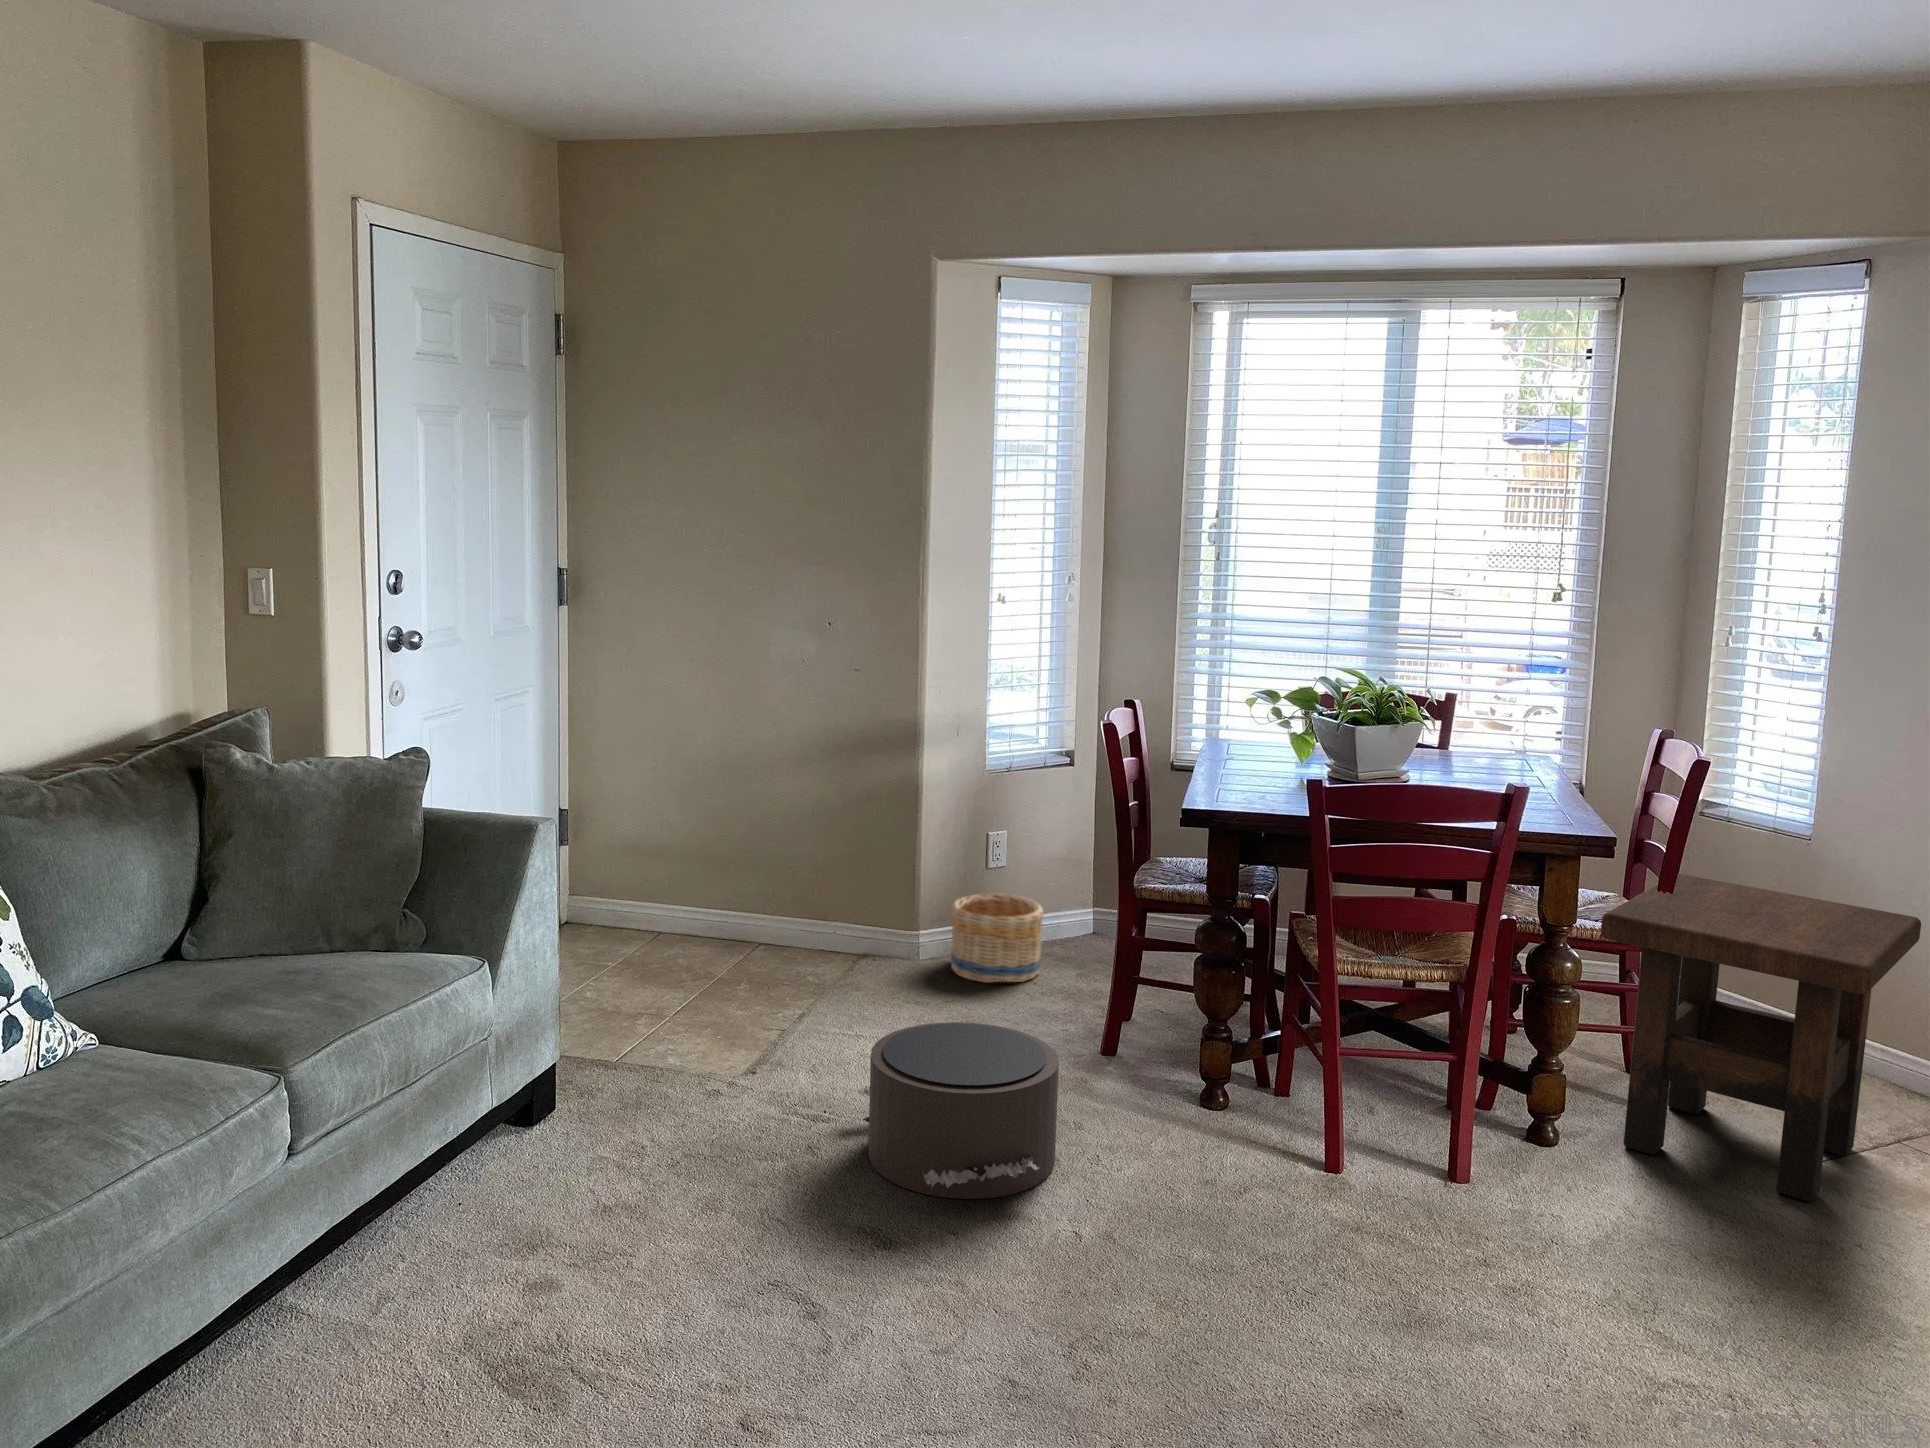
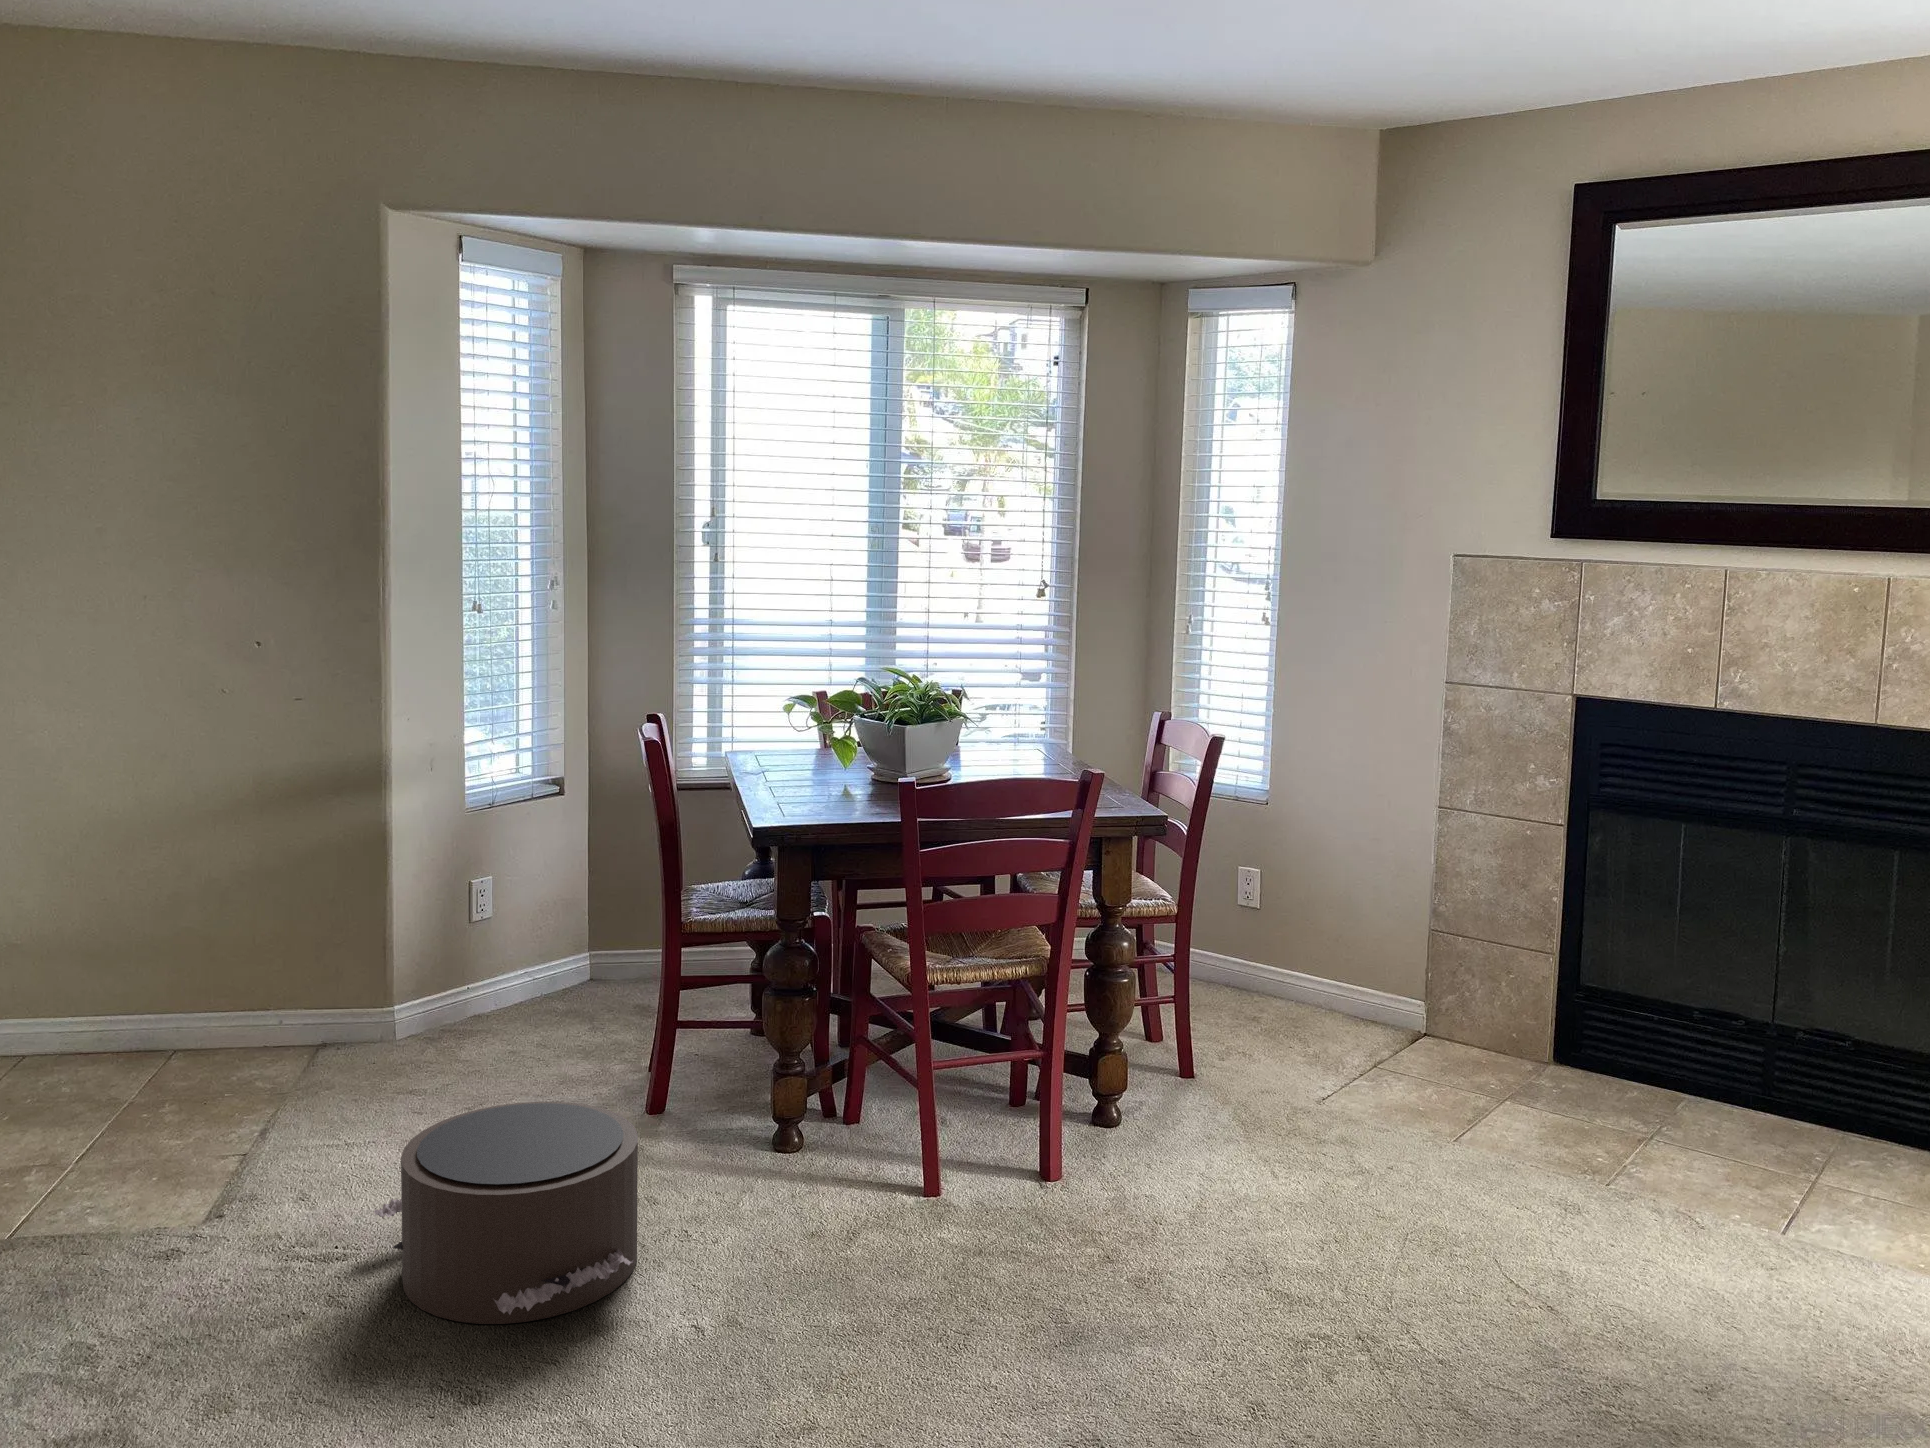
side table: present [1601,874,1921,1201] -> none [1152,846,1392,1135]
basket: present [951,894,1044,983] -> none [436,947,549,1052]

